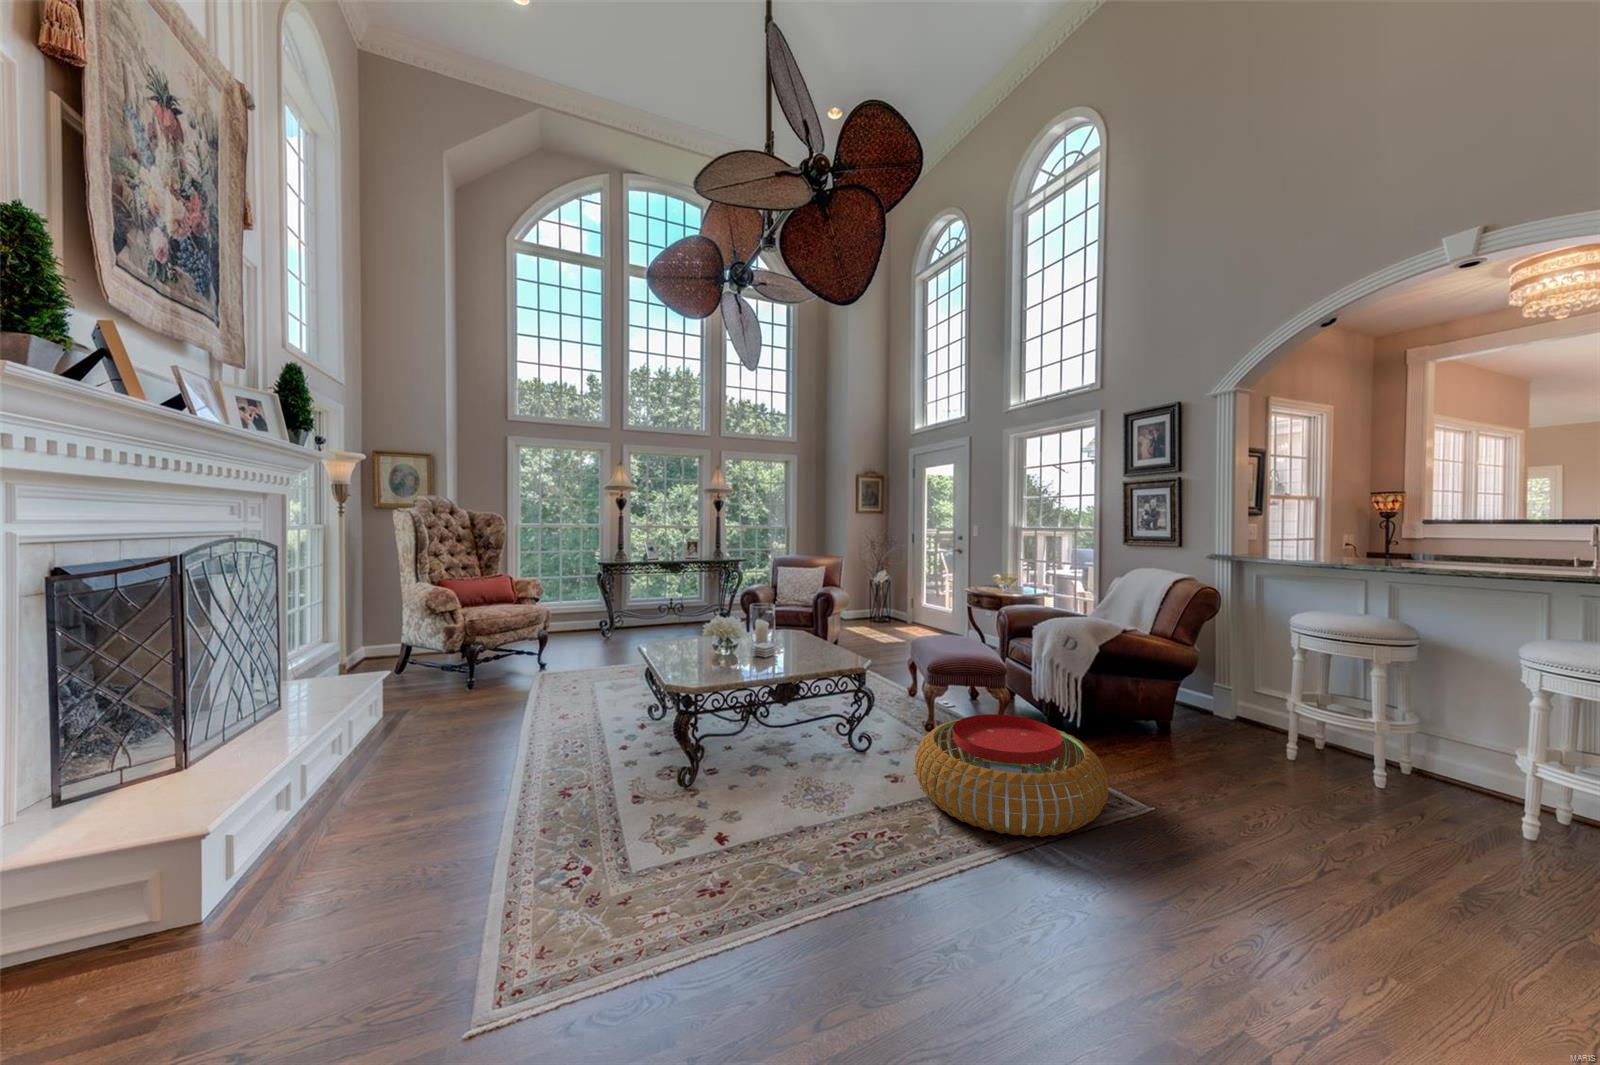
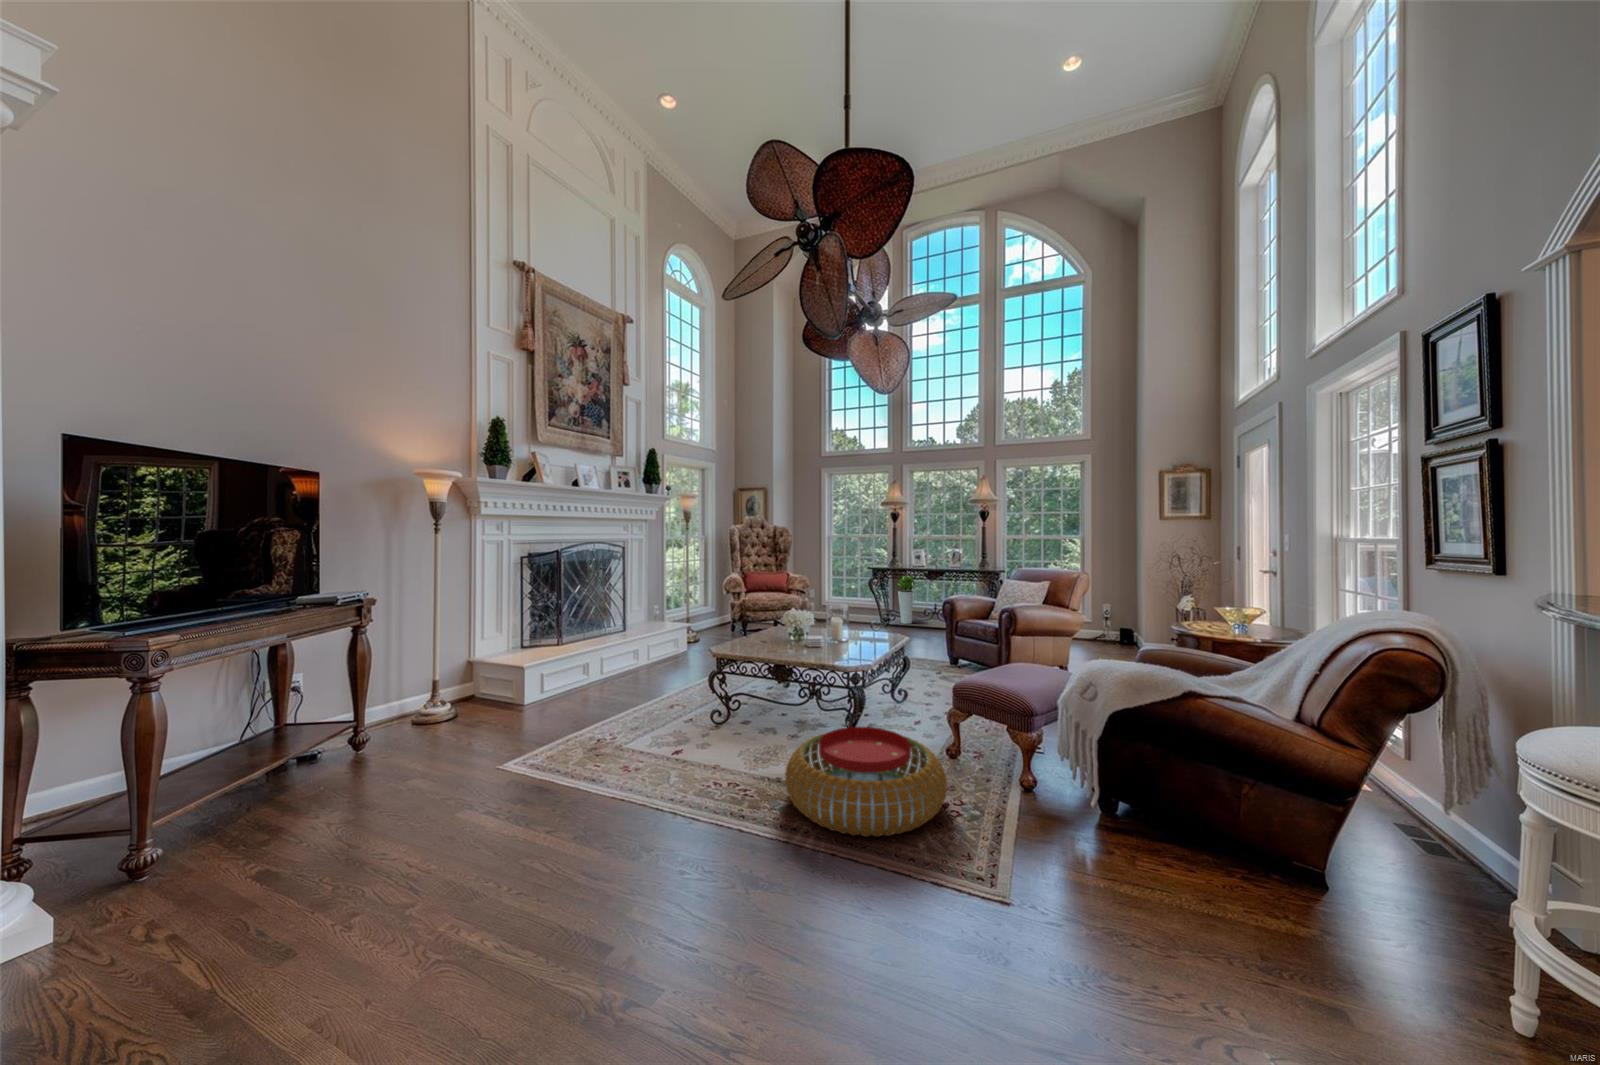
planter: none [631,565,656,626] -> present [898,574,915,624]

